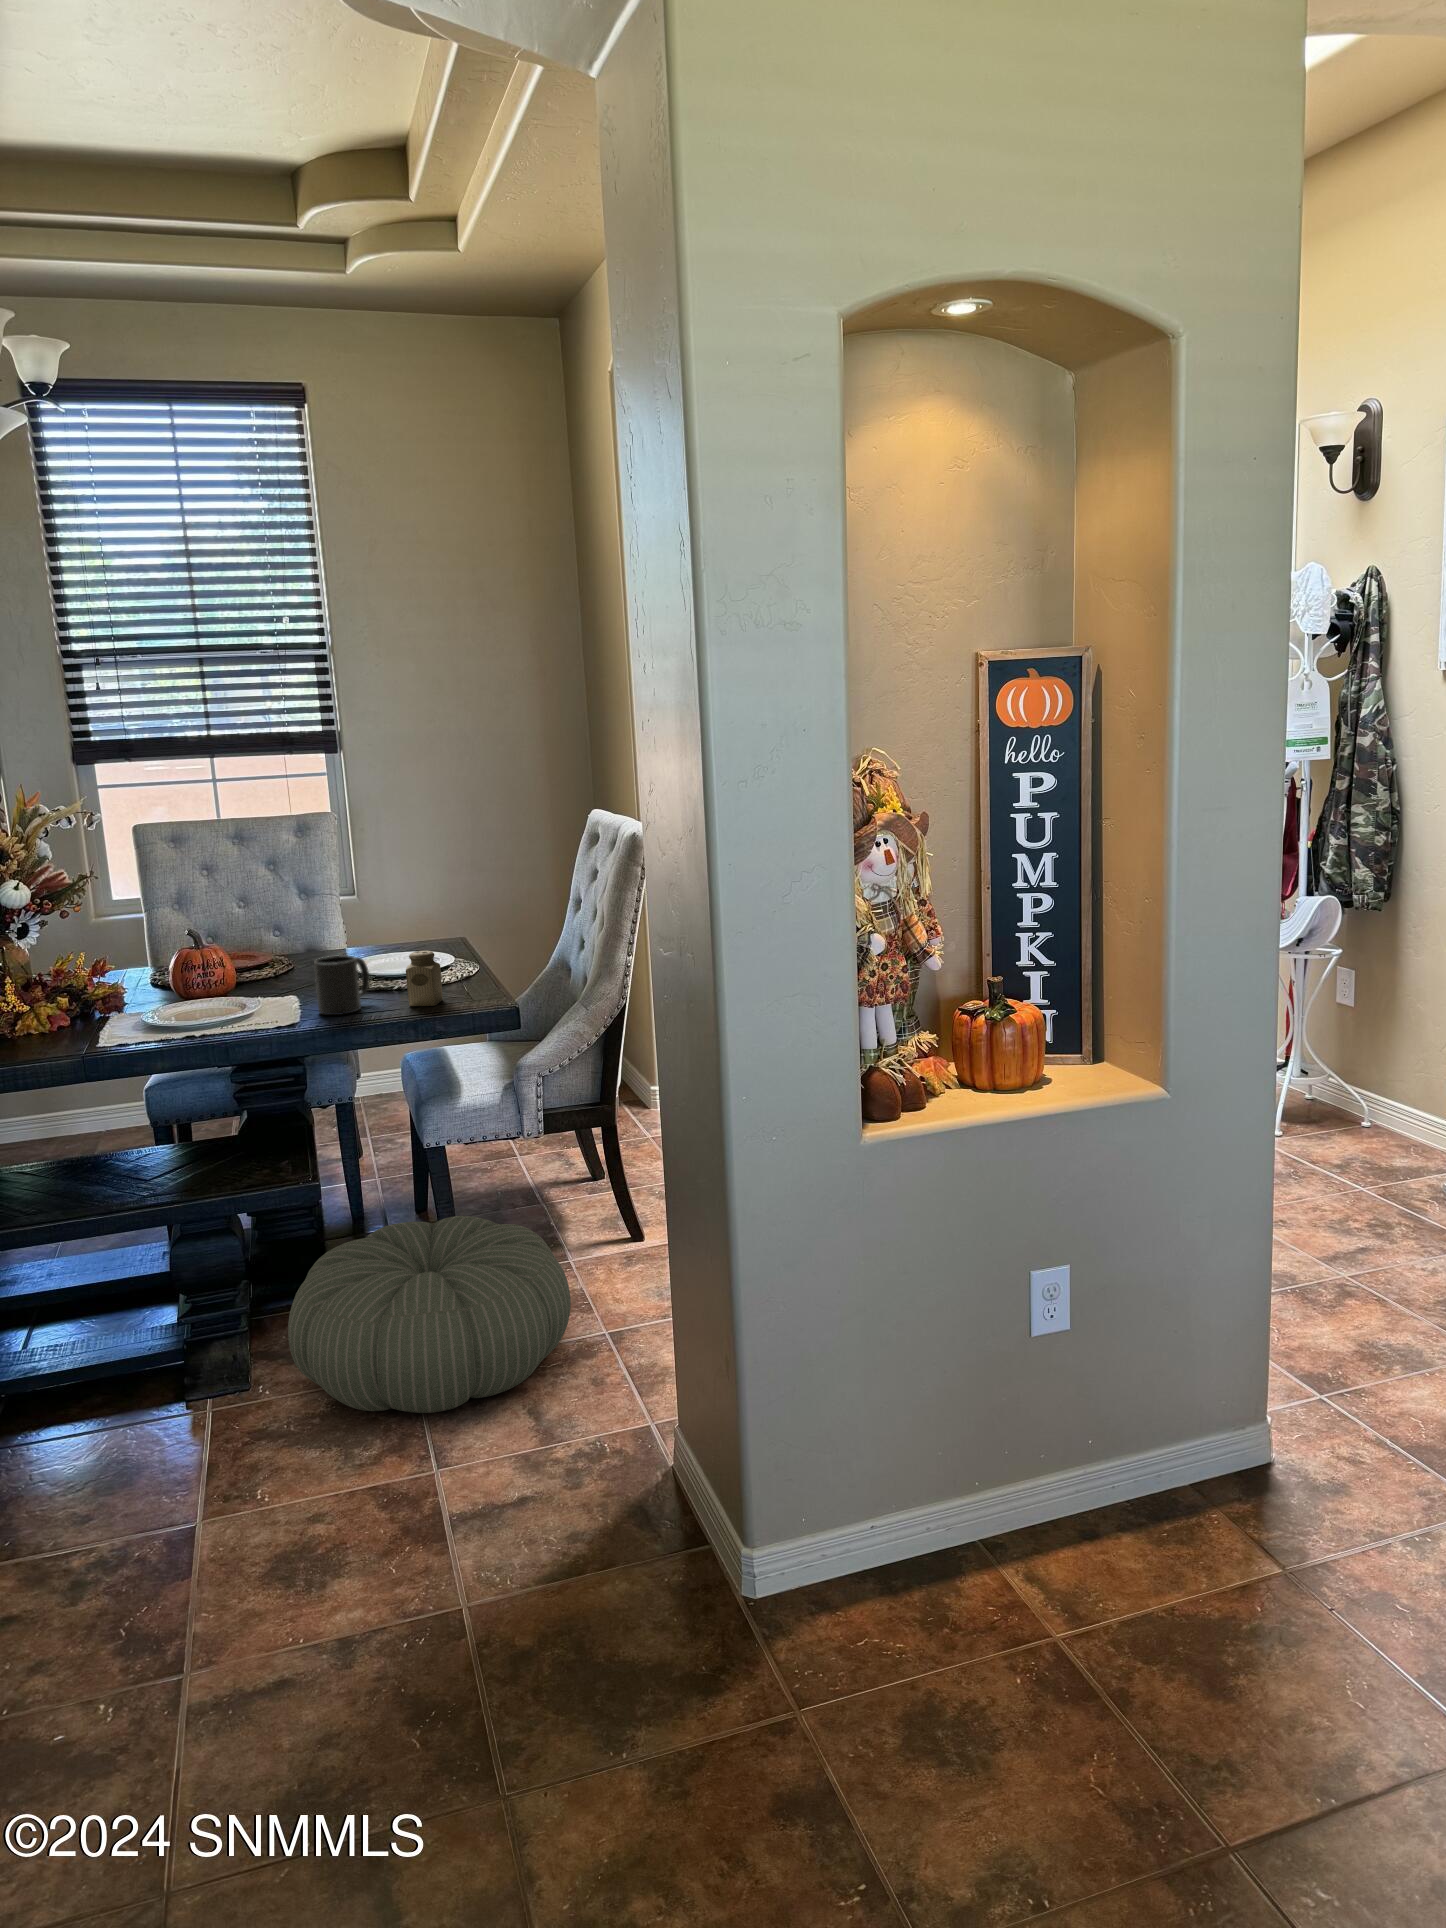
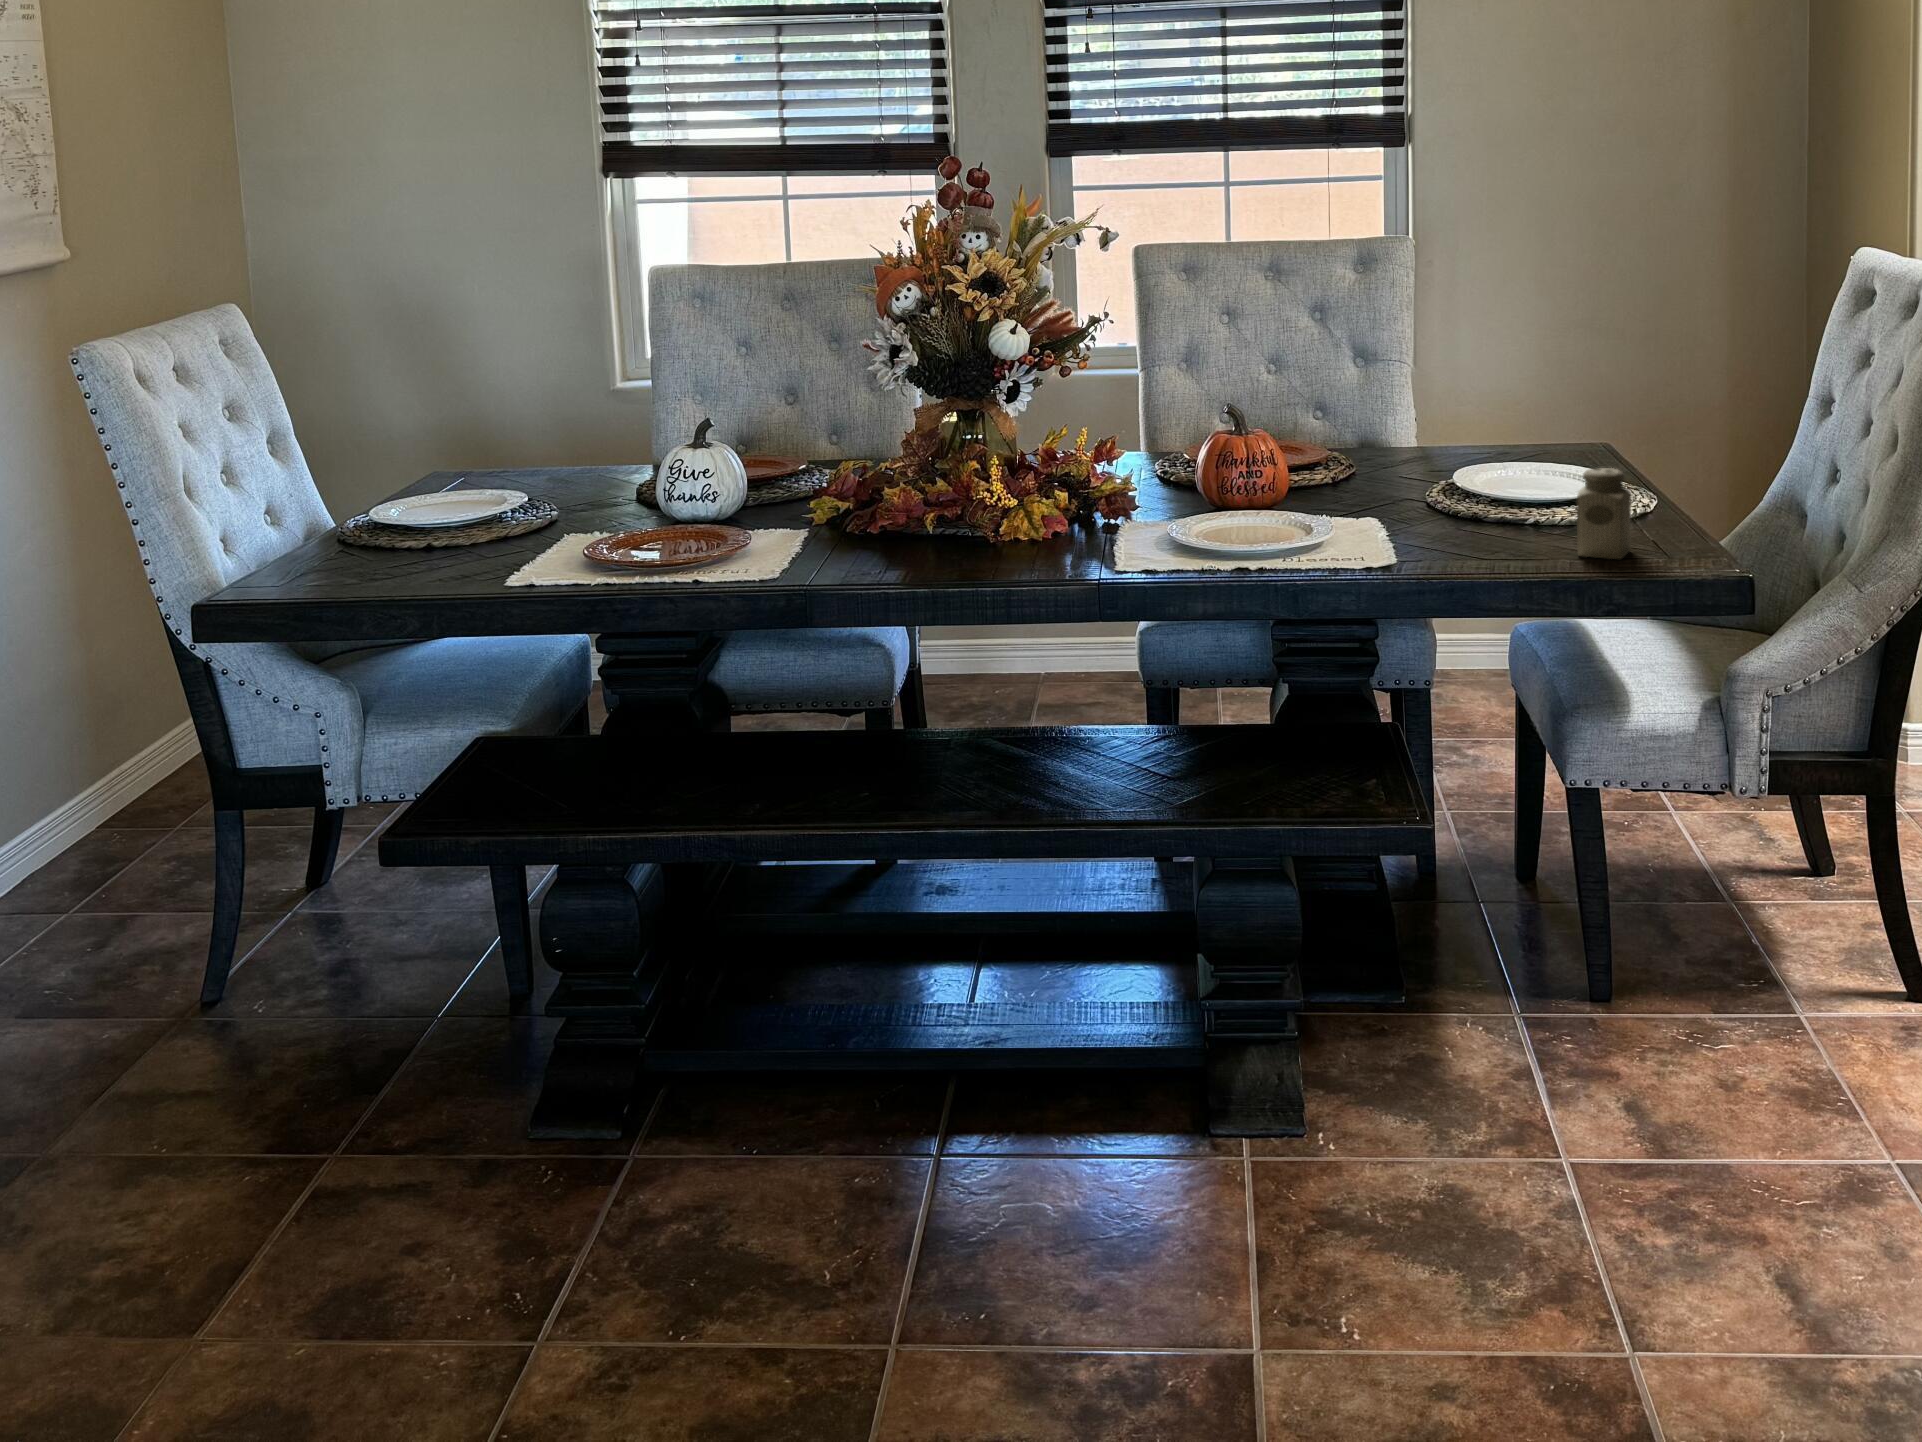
mug: present [314,955,369,1015] -> none [1433,465,1511,559]
pouf: present [288,1216,571,1413] -> none [1368,906,1841,1246]

